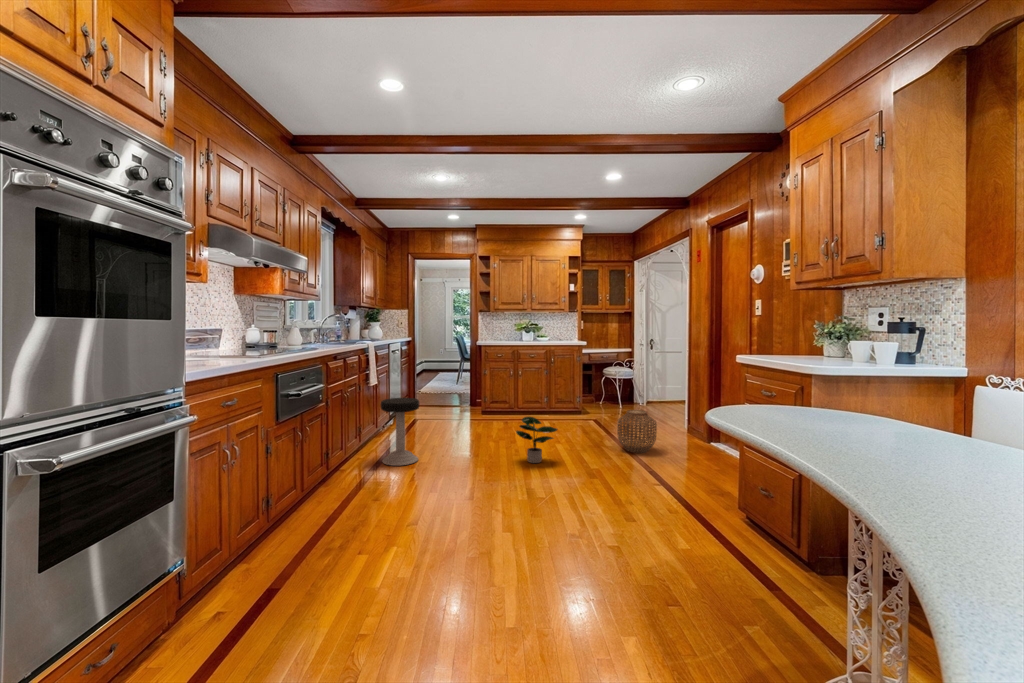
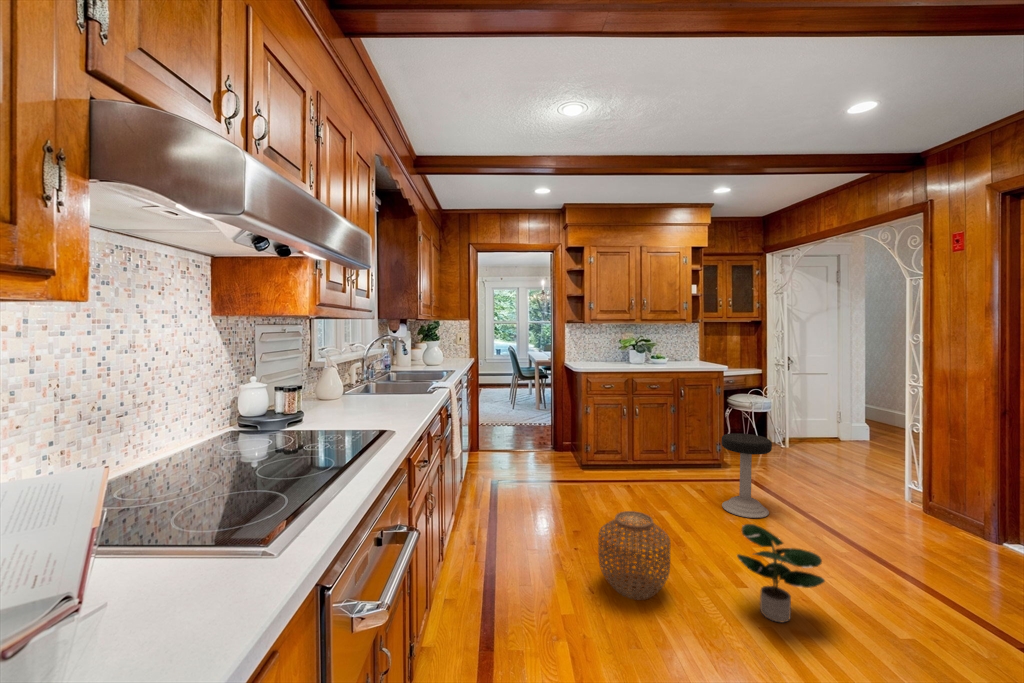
stool: present [381,398,419,466] -> present [722,433,772,518]
woven basket: present [617,410,657,453] -> present [598,511,670,600]

